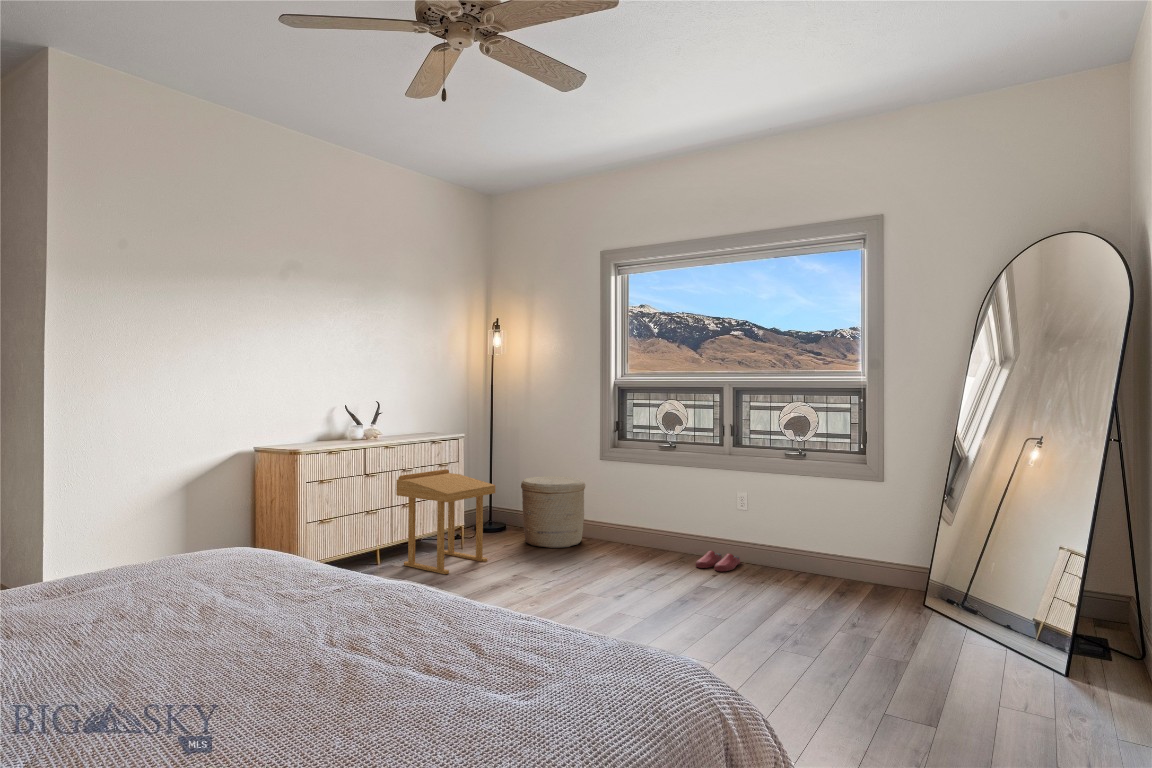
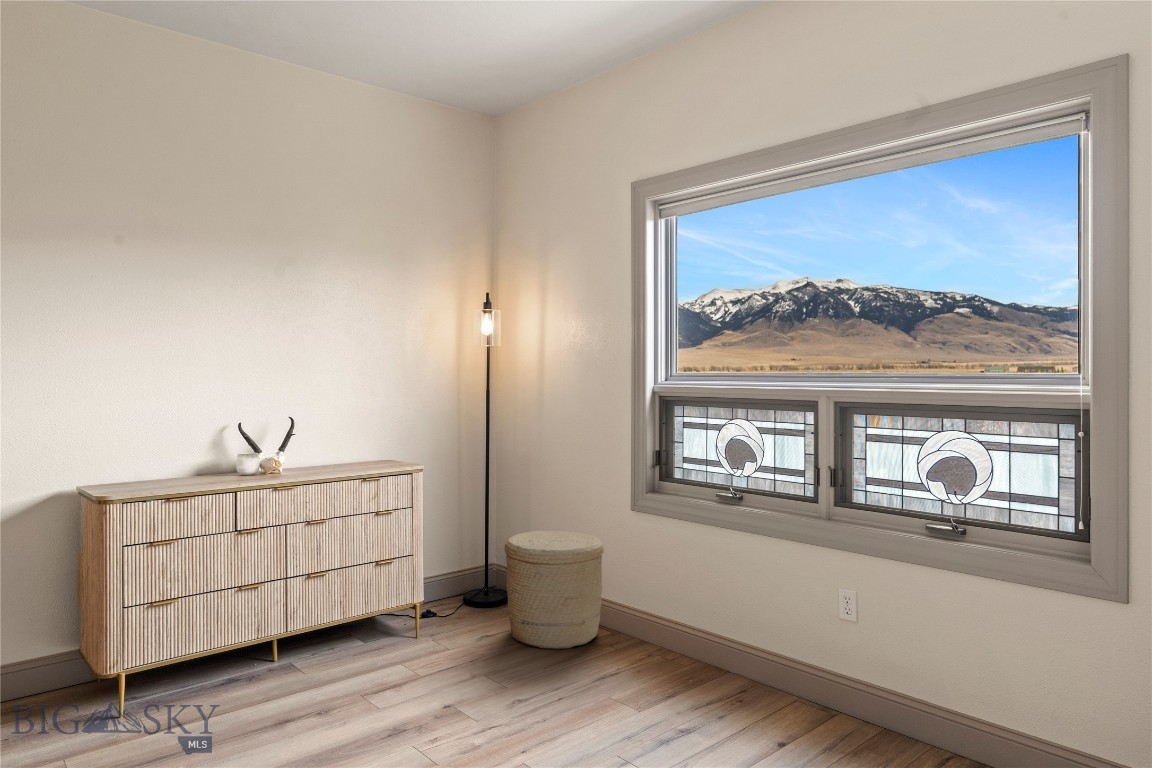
side table: present [396,469,495,574] -> none [292,520,439,695]
slippers: present [696,551,740,571] -> none [754,687,839,736]

